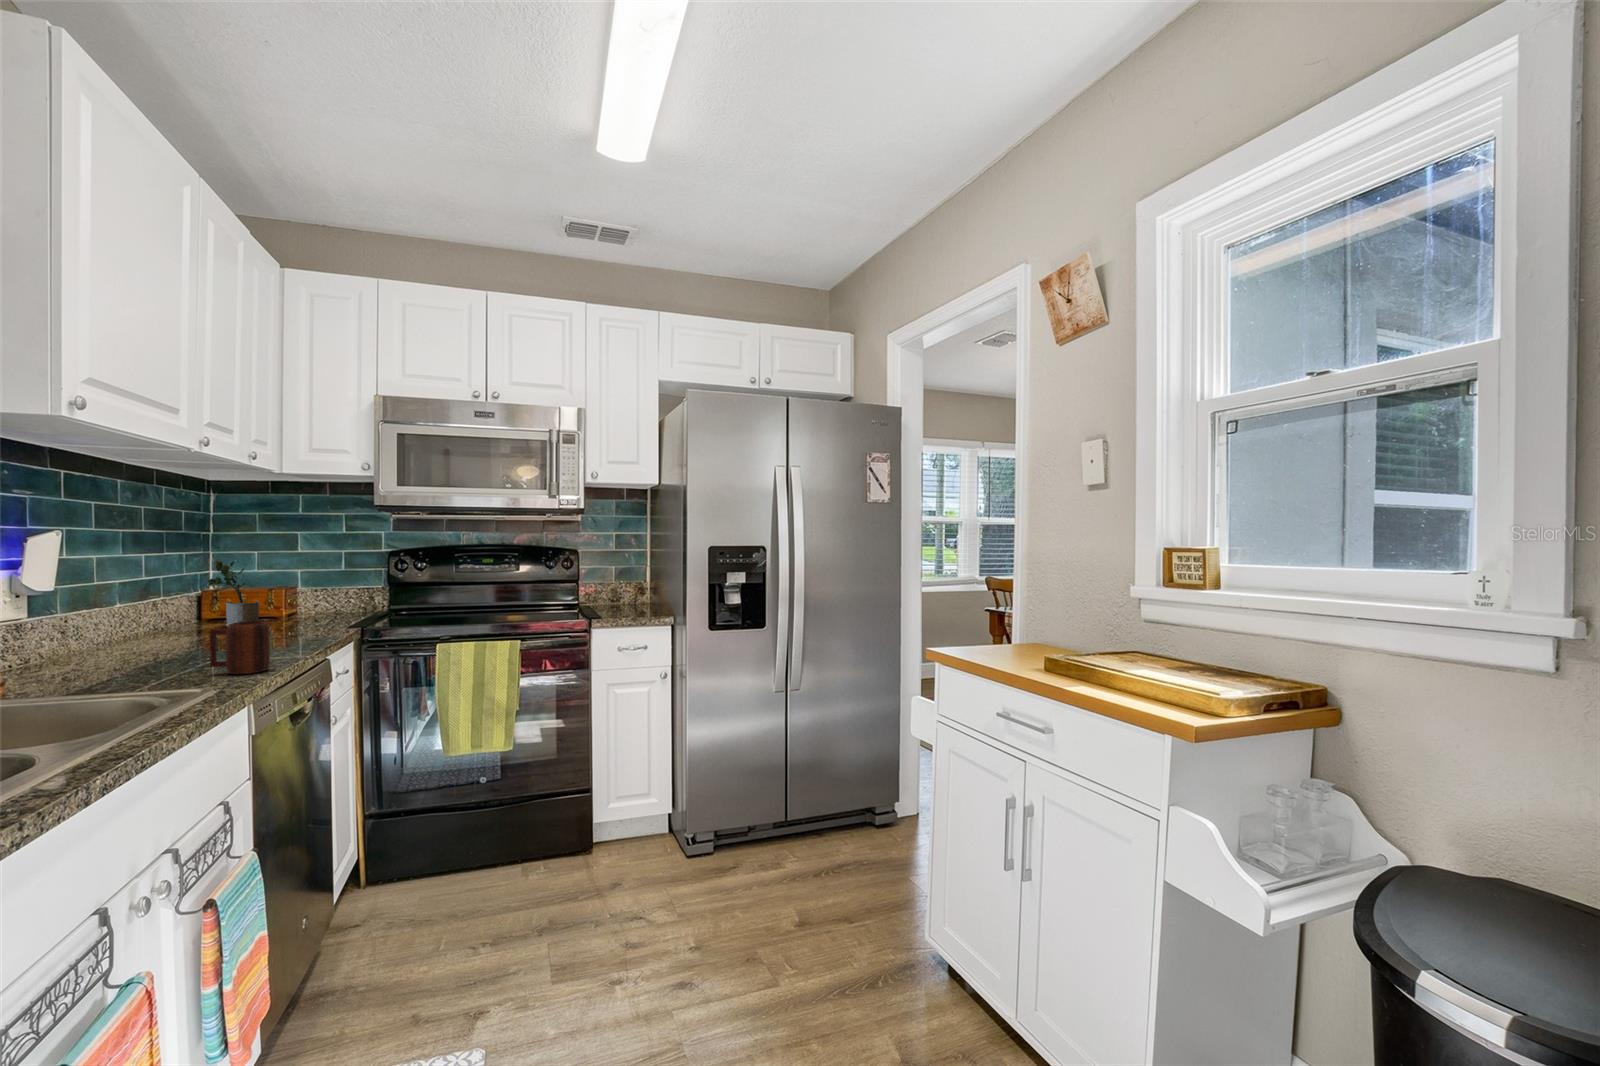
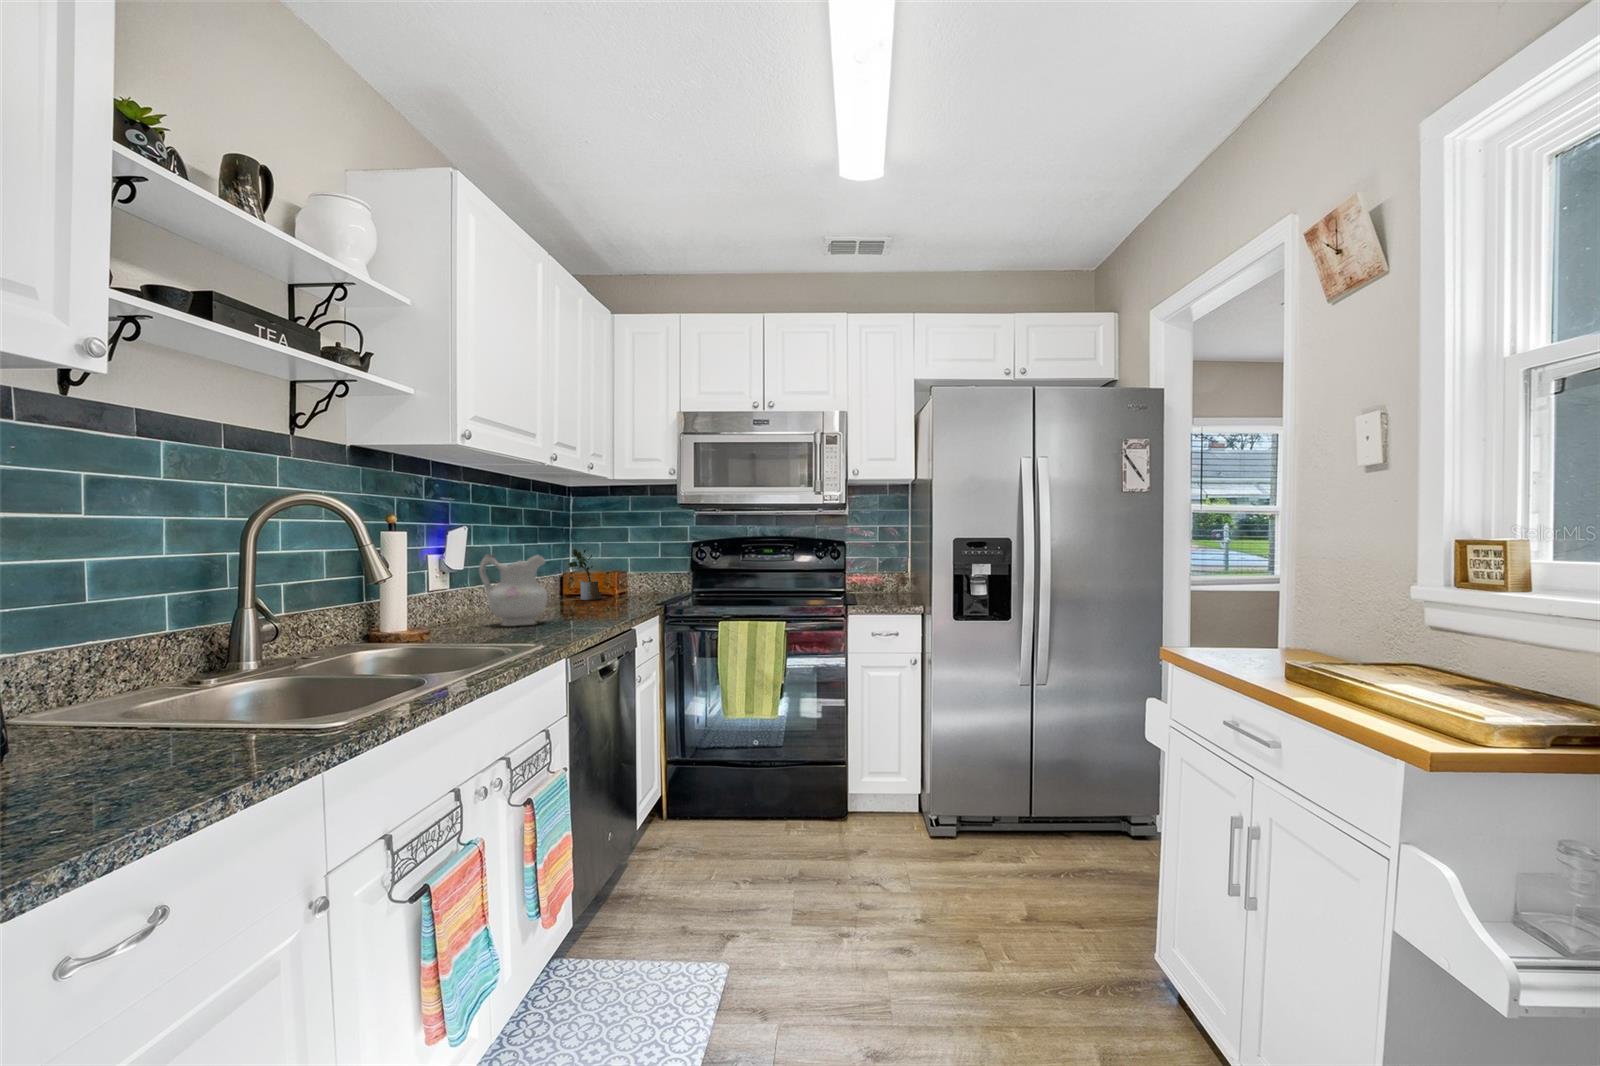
ceramic pitcher: none [83,572,198,671] -> present [479,554,548,626]
mug: present [210,621,270,674] -> none [549,593,587,633]

